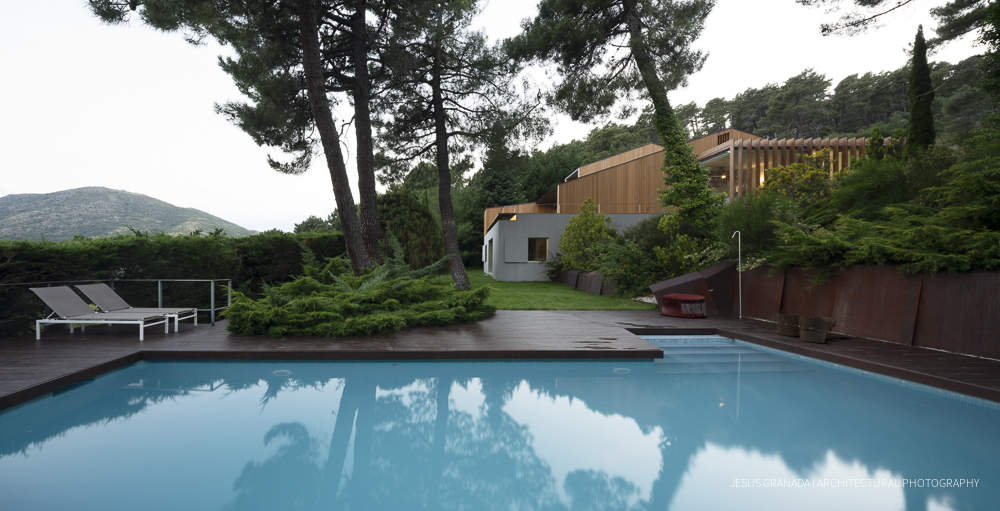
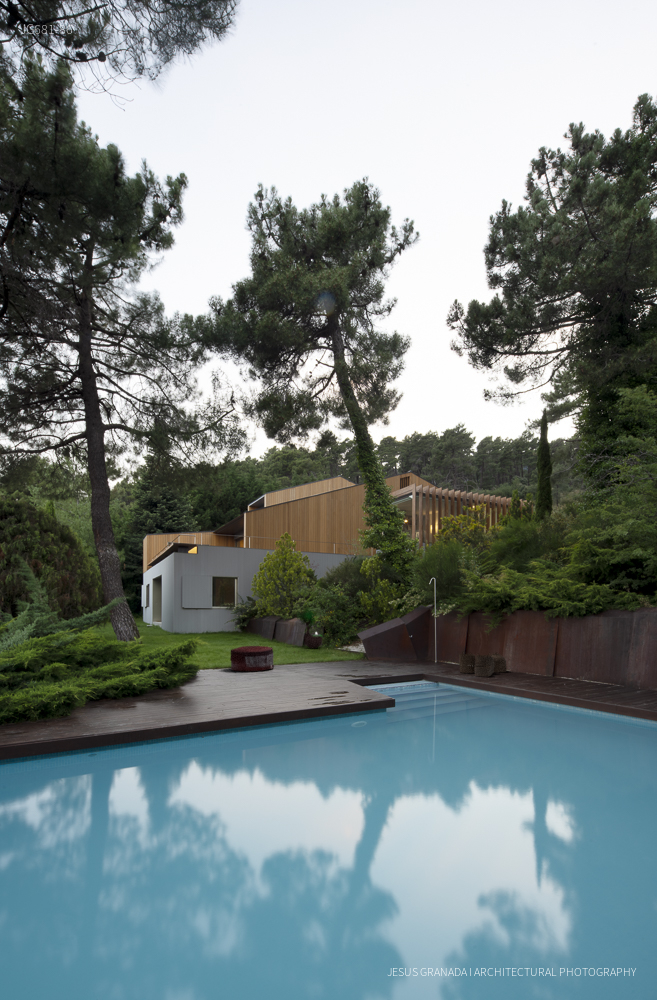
potted tree: none [592,258,618,298] -> present [297,610,323,648]
pouf: present [661,294,706,318] -> present [230,646,274,672]

